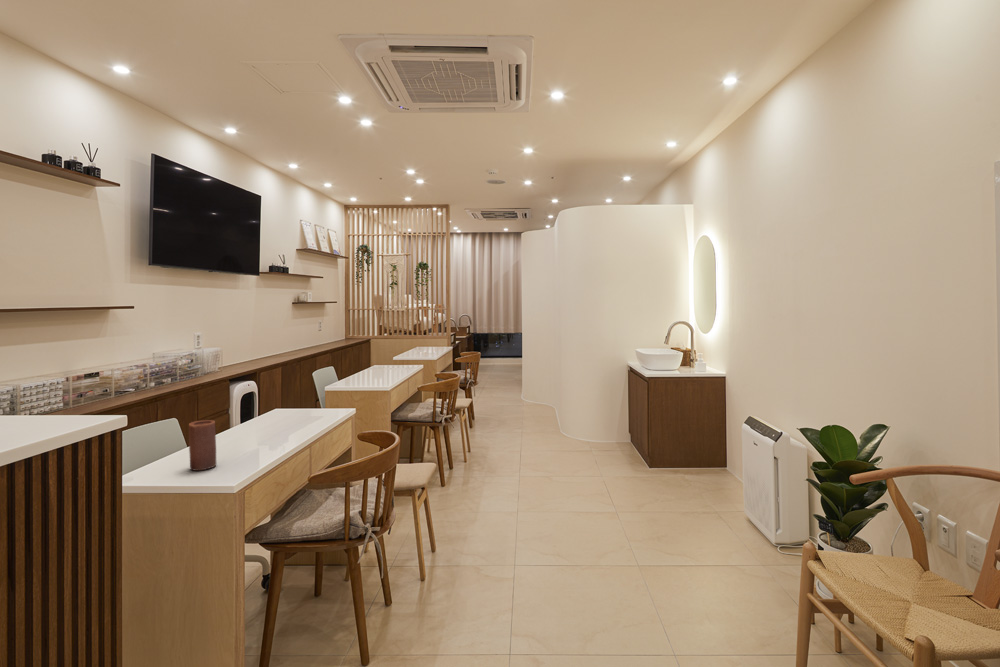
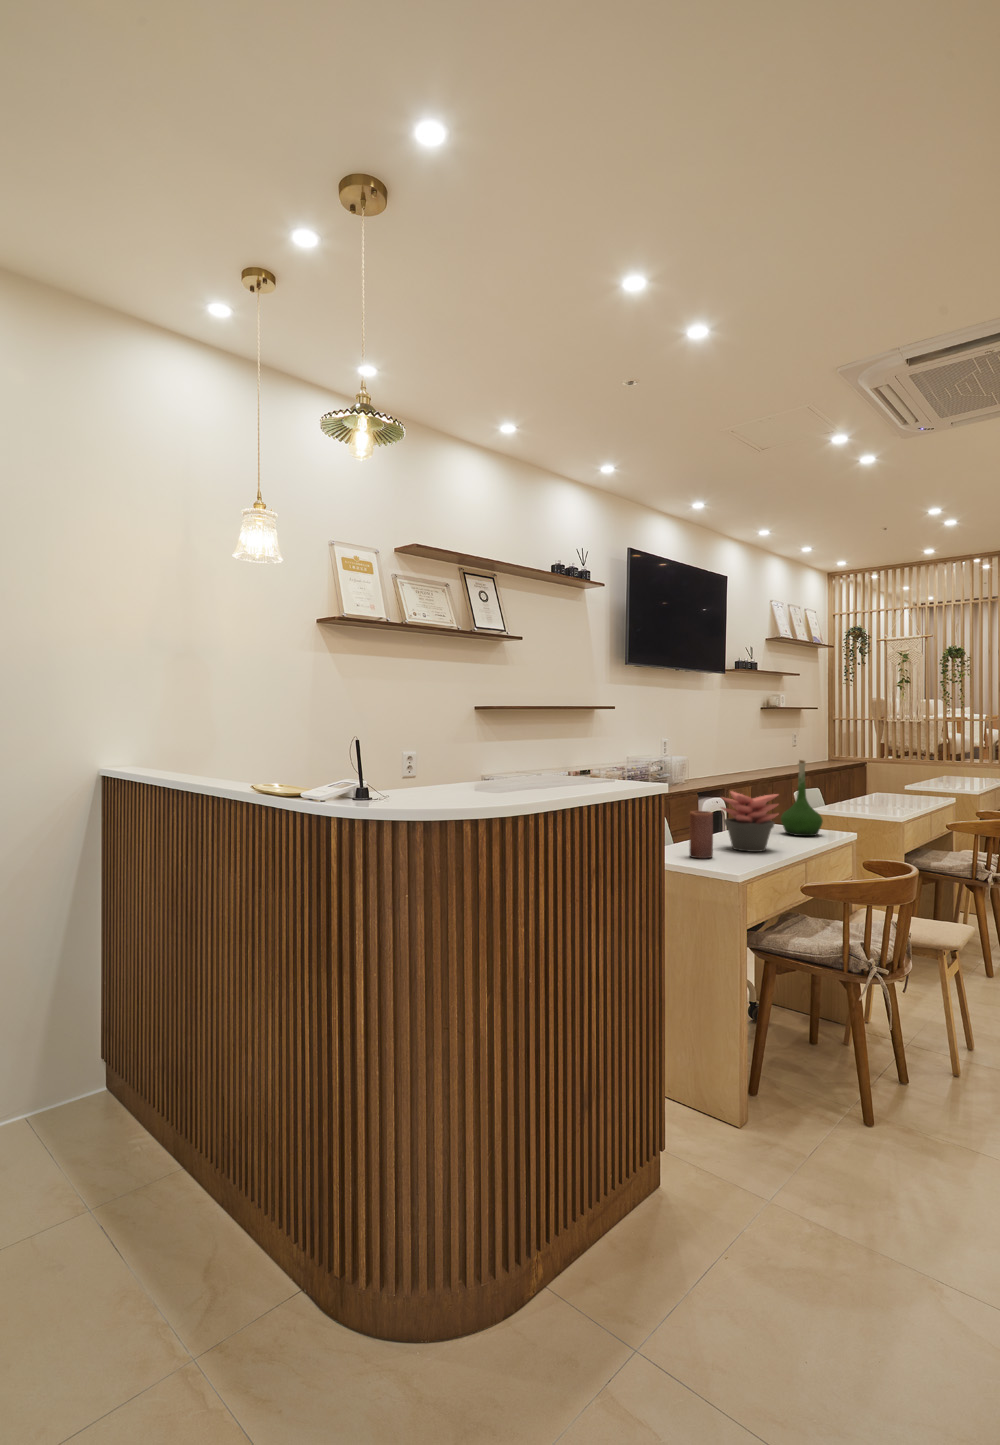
vase: none [295,355,330,420] -> present [781,760,823,836]
succulent plant: none [228,392,287,450] -> present [721,791,778,852]

